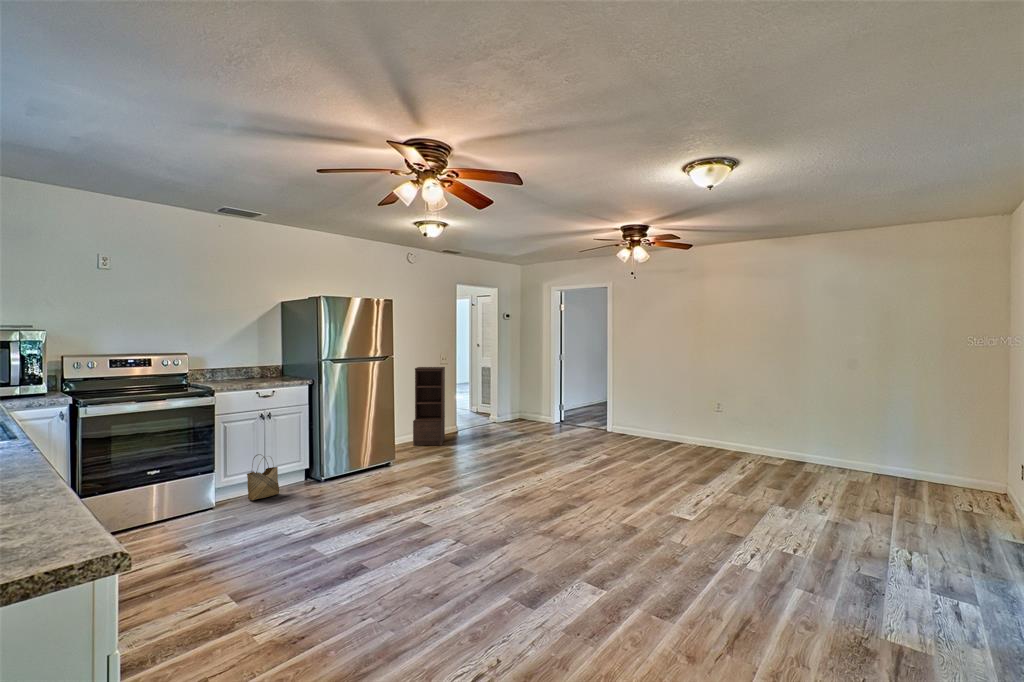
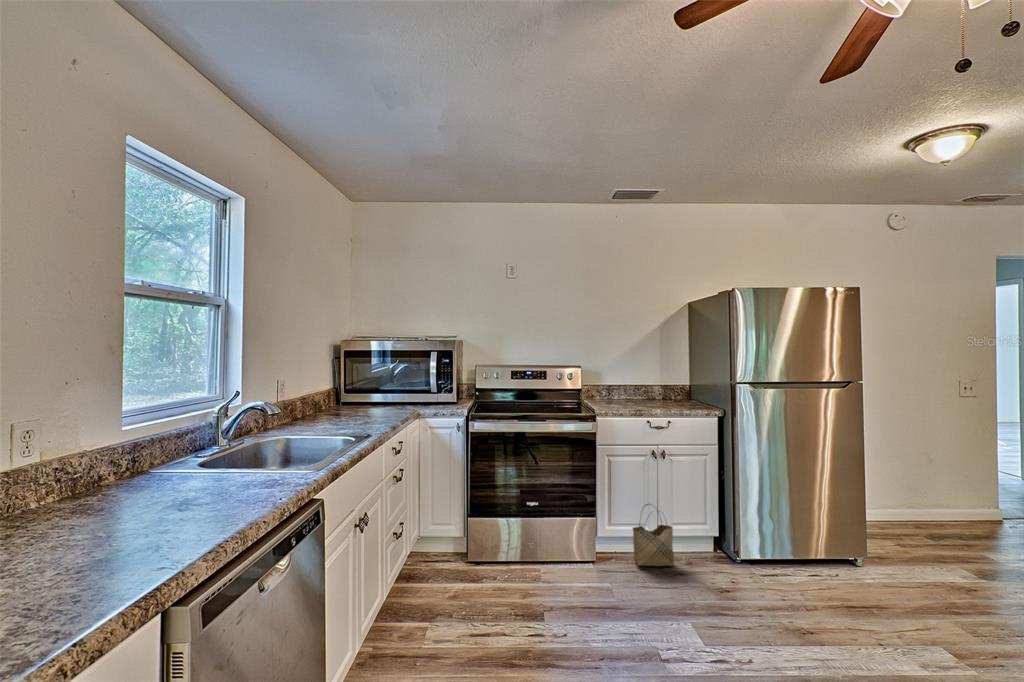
bookshelf: present [413,367,445,446] -> none [903,401,973,546]

